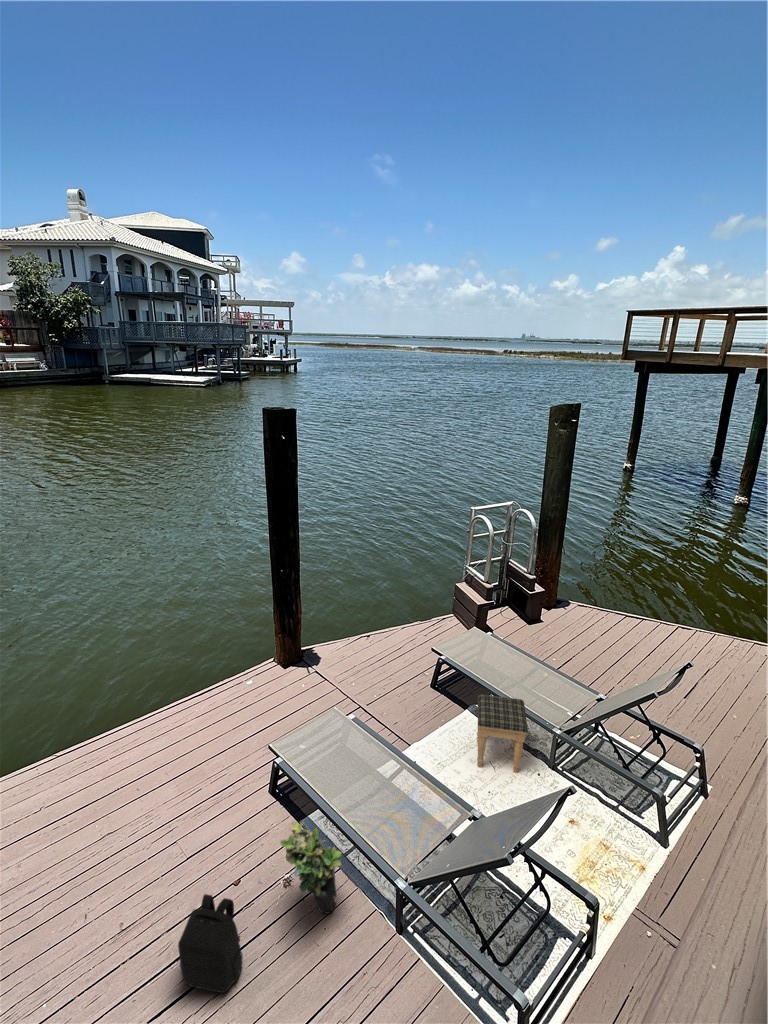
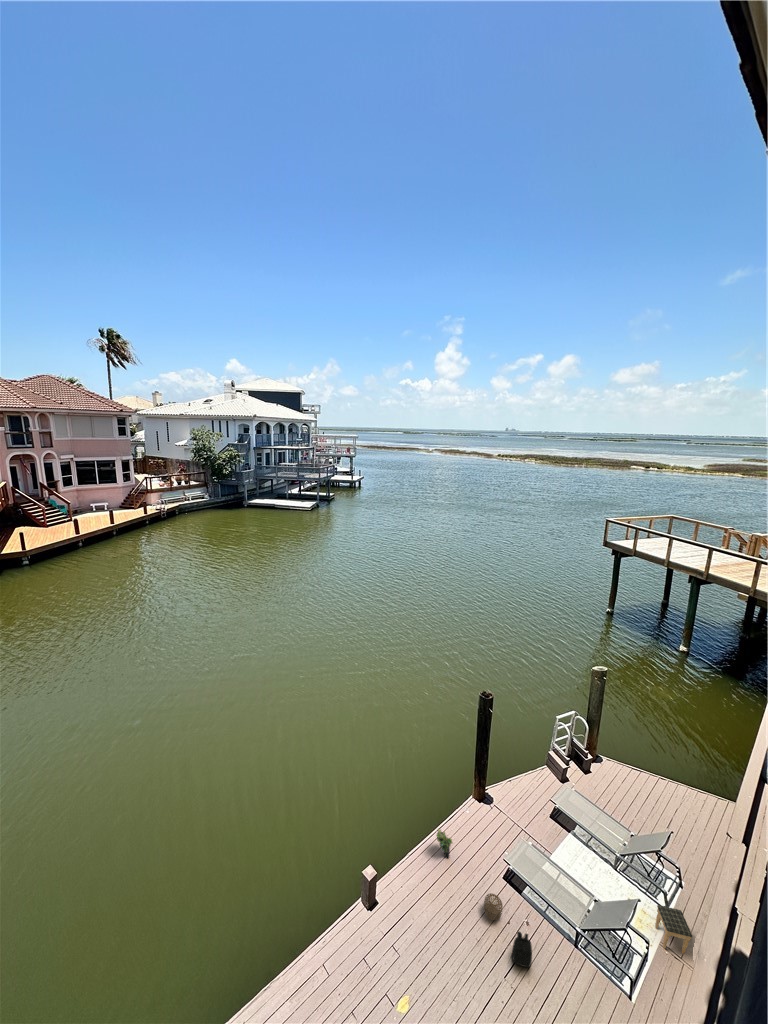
footstool: present [477,694,528,773] -> present [655,905,692,954]
woven basket: none [163,814,217,876] -> present [484,893,503,920]
potted plant: present [280,820,342,914] -> present [436,829,453,858]

